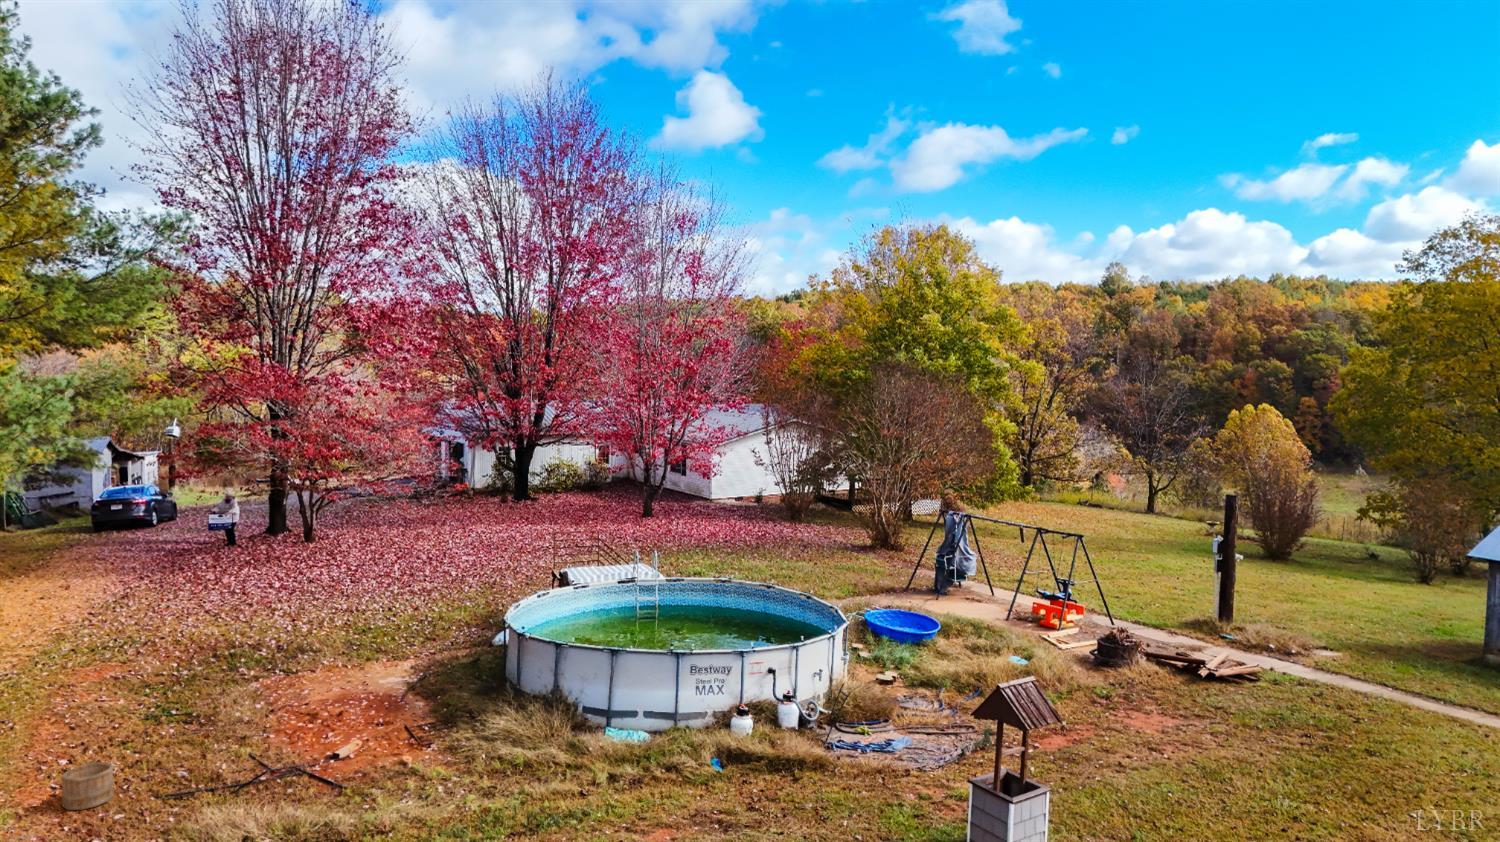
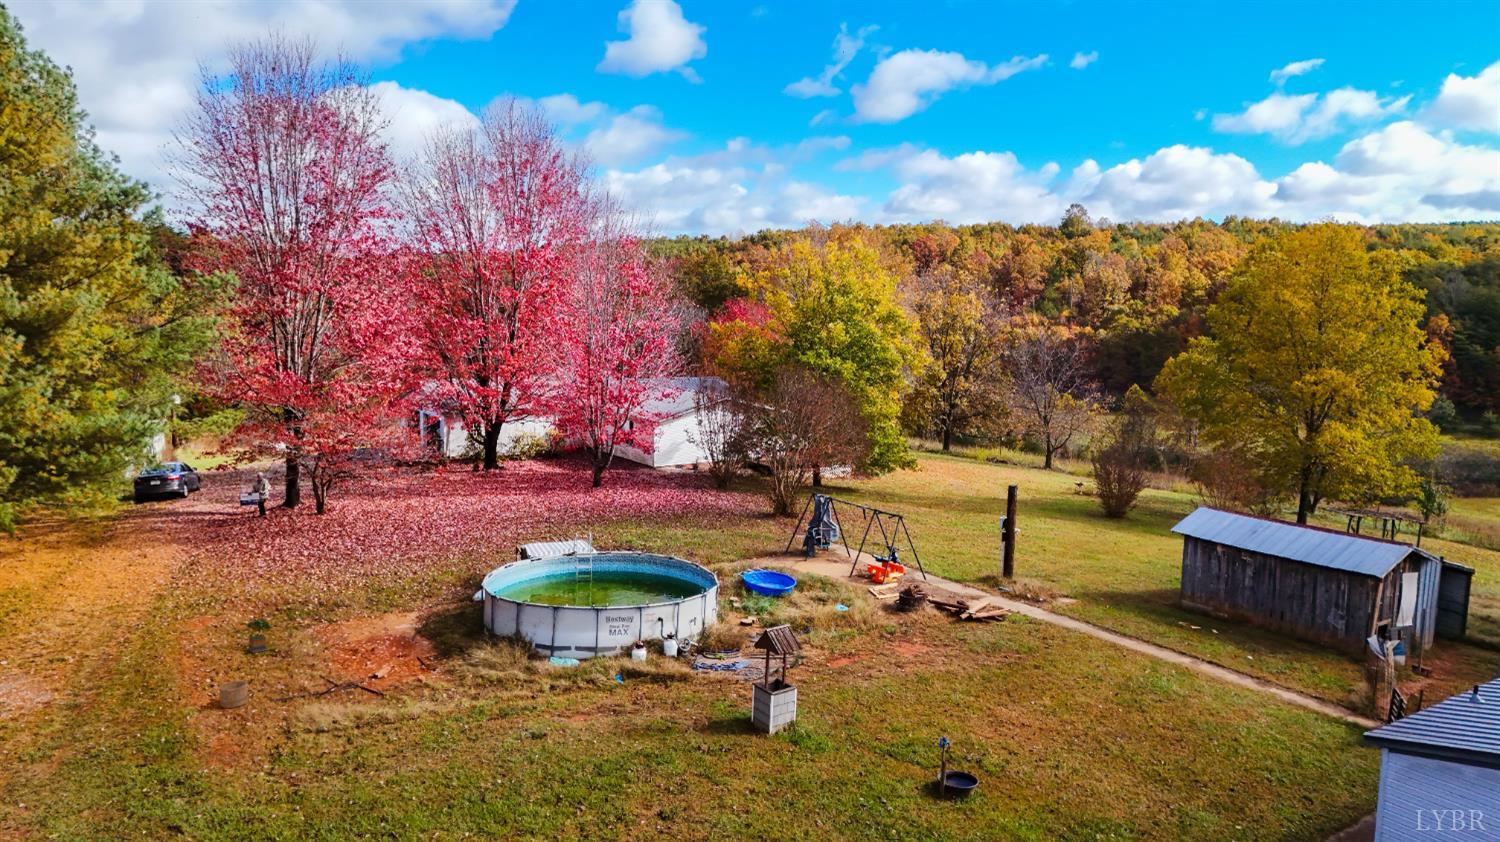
potted tree: none [141,662,183,717] -> present [246,619,271,653]

